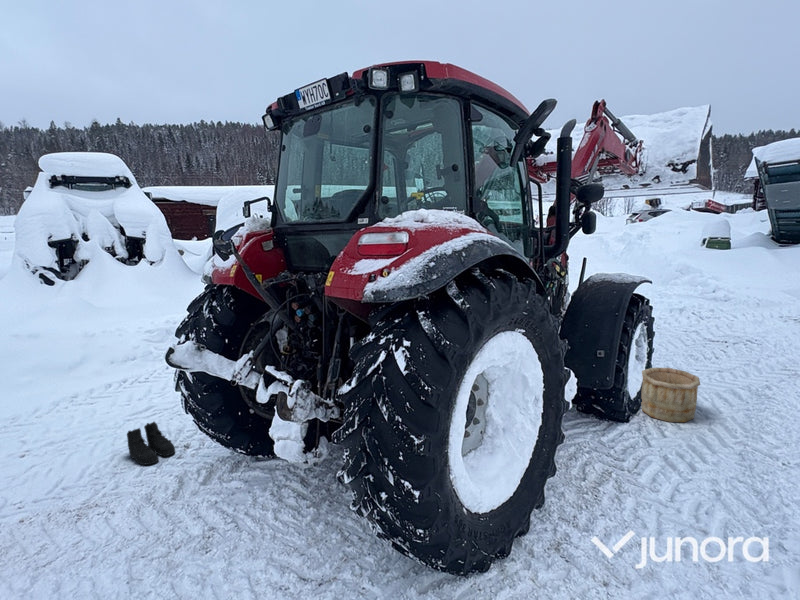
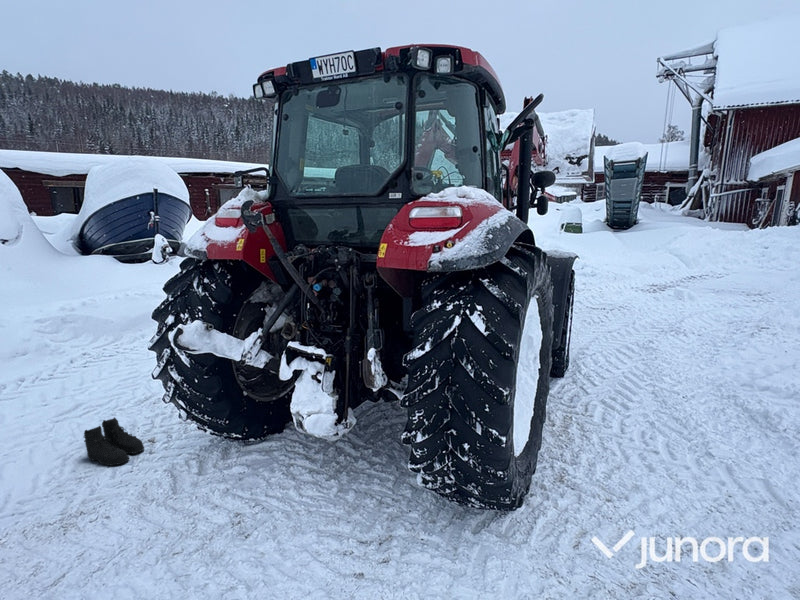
wooden bucket: present [641,368,700,422] -> none [568,330,616,374]

